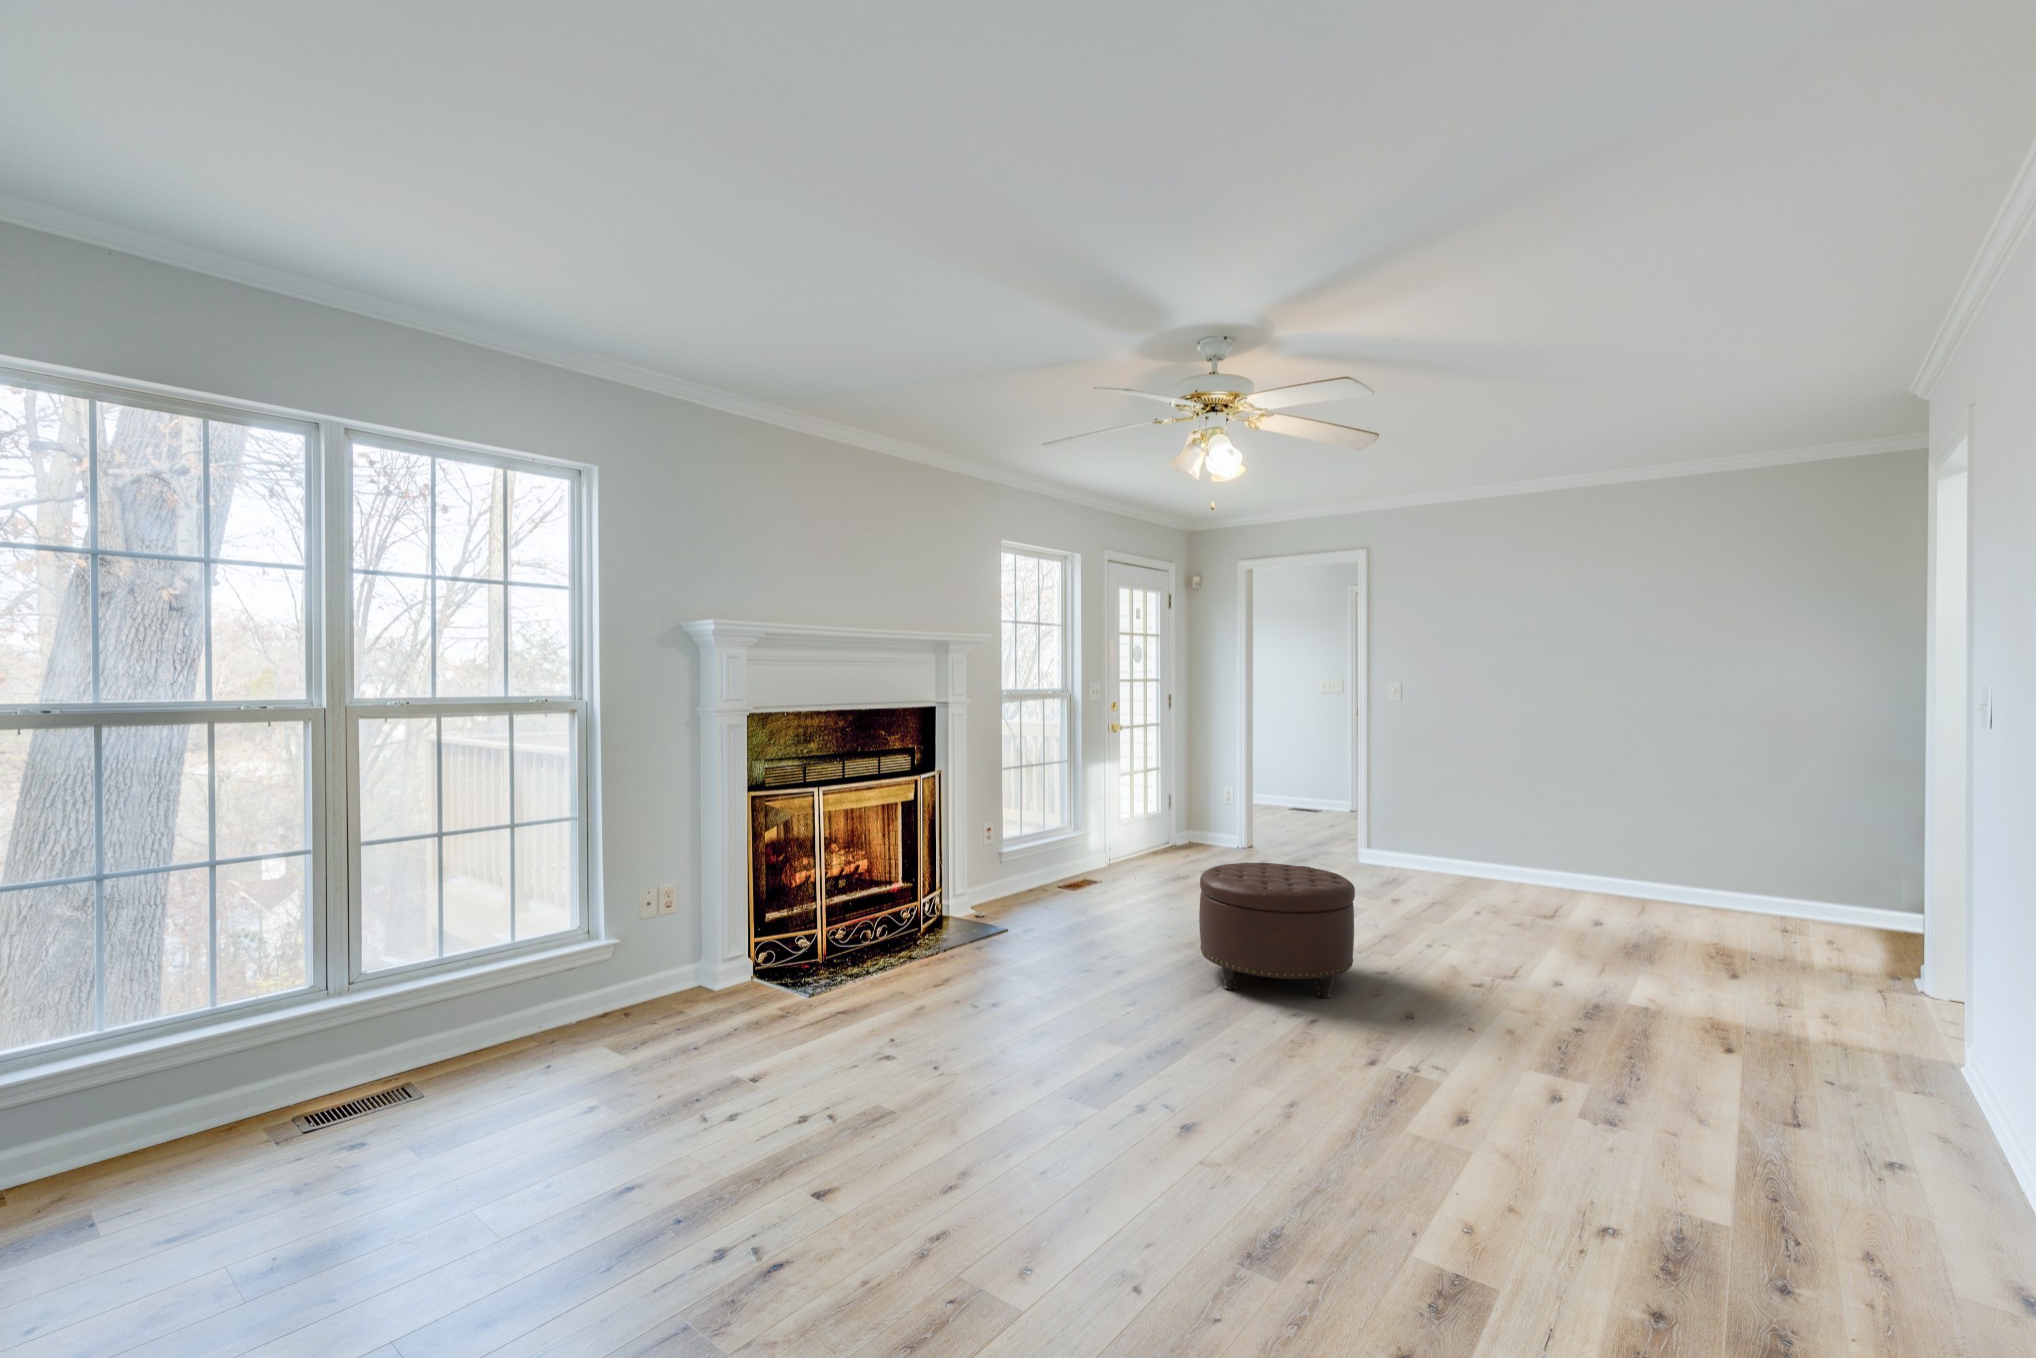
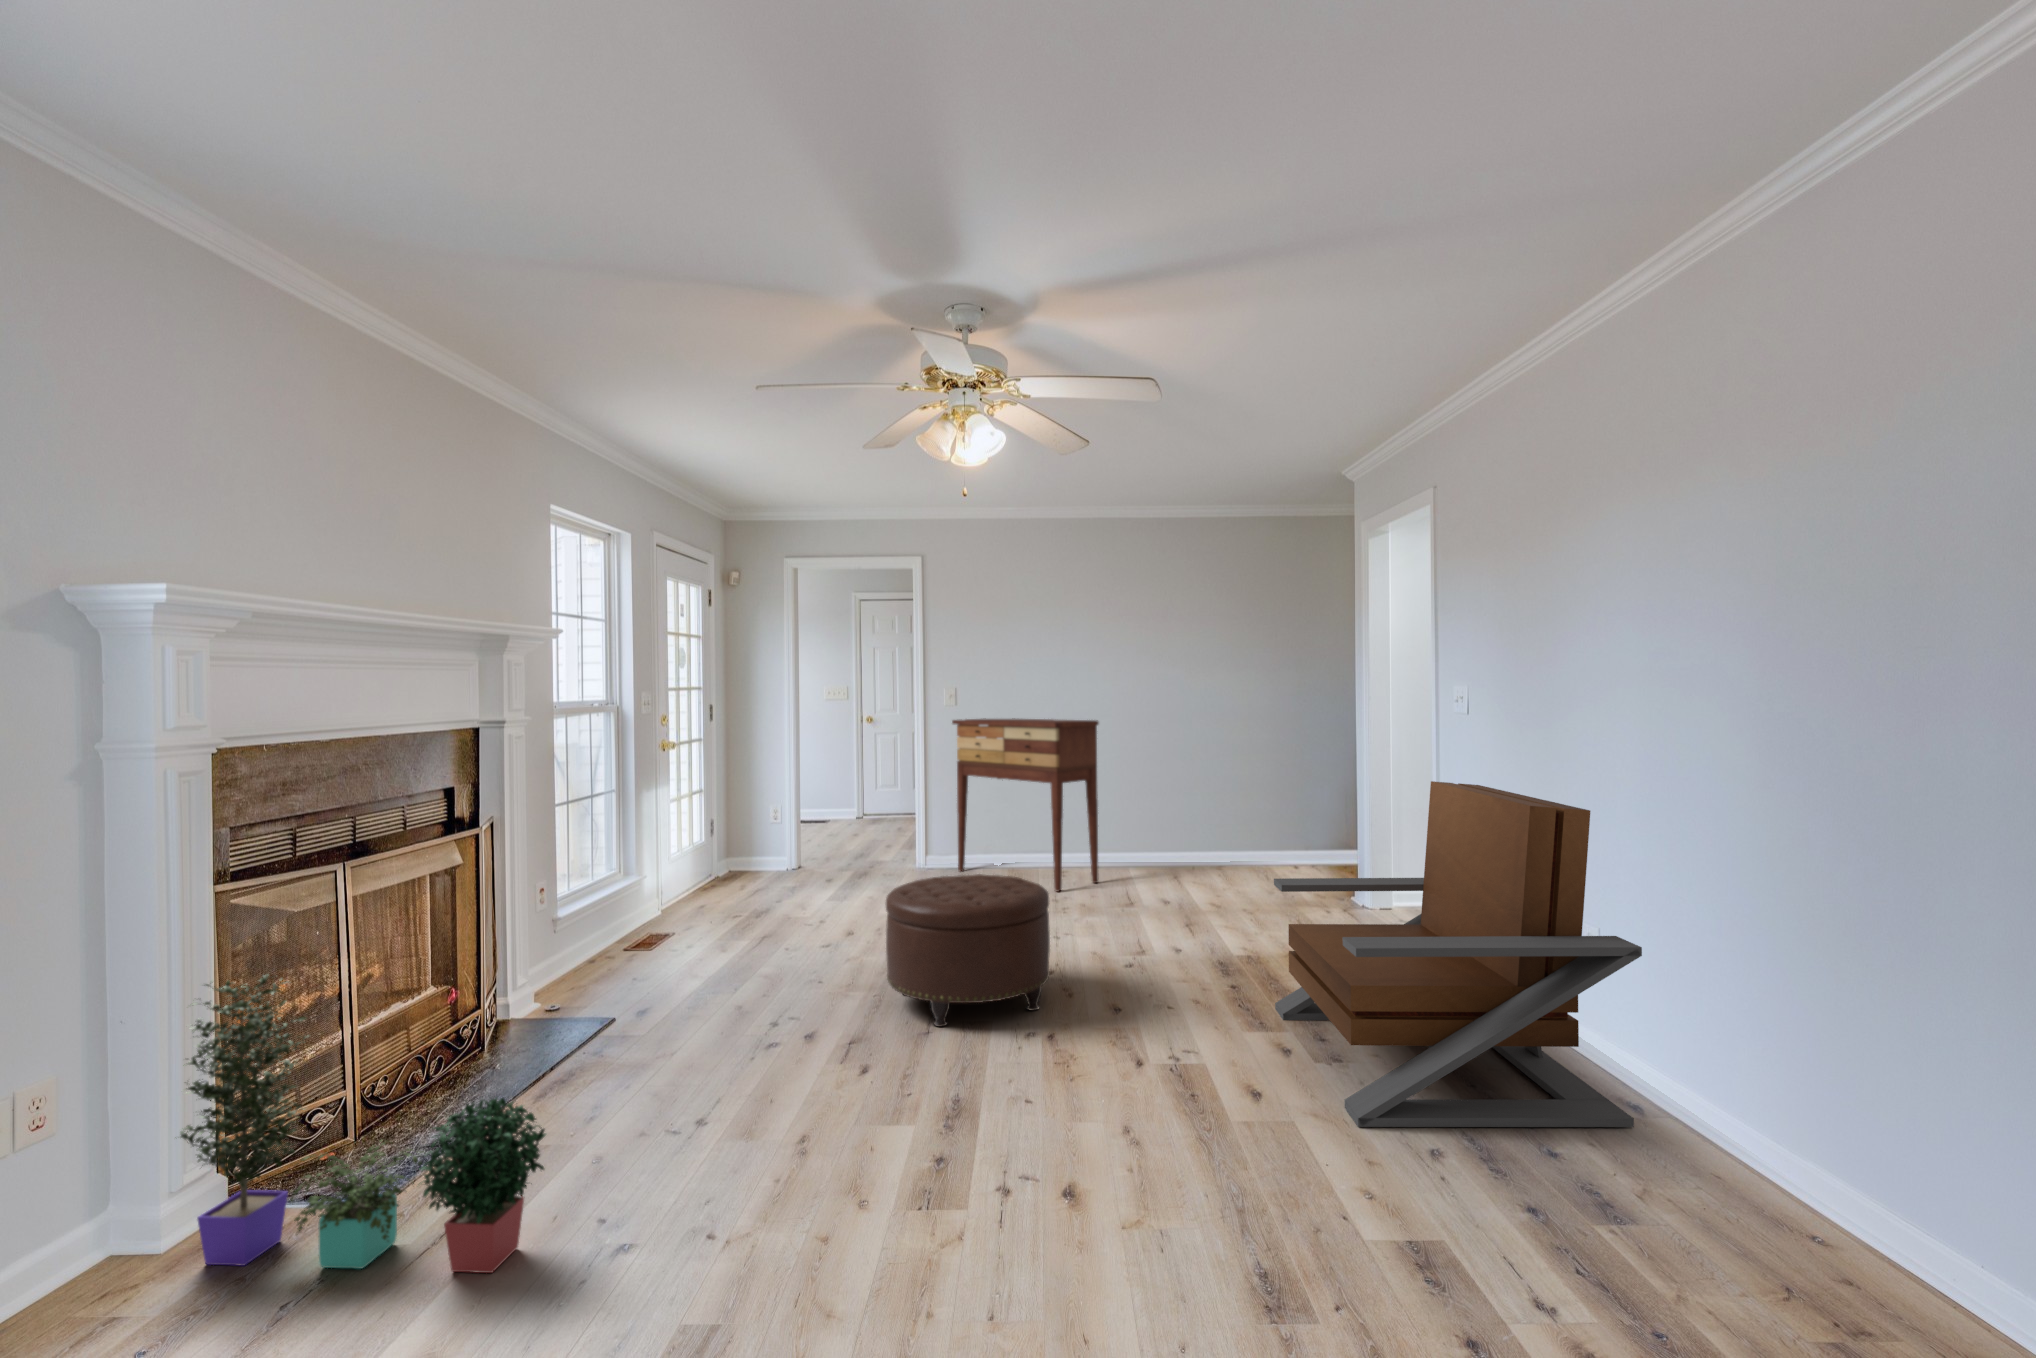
console table: none [1395,719,1546,908] -> present [952,718,1099,892]
lounge chair: none [1525,829,1933,1283] -> present [1274,781,1642,1127]
potted plant: none [717,844,869,1043] -> present [180,974,546,1273]

